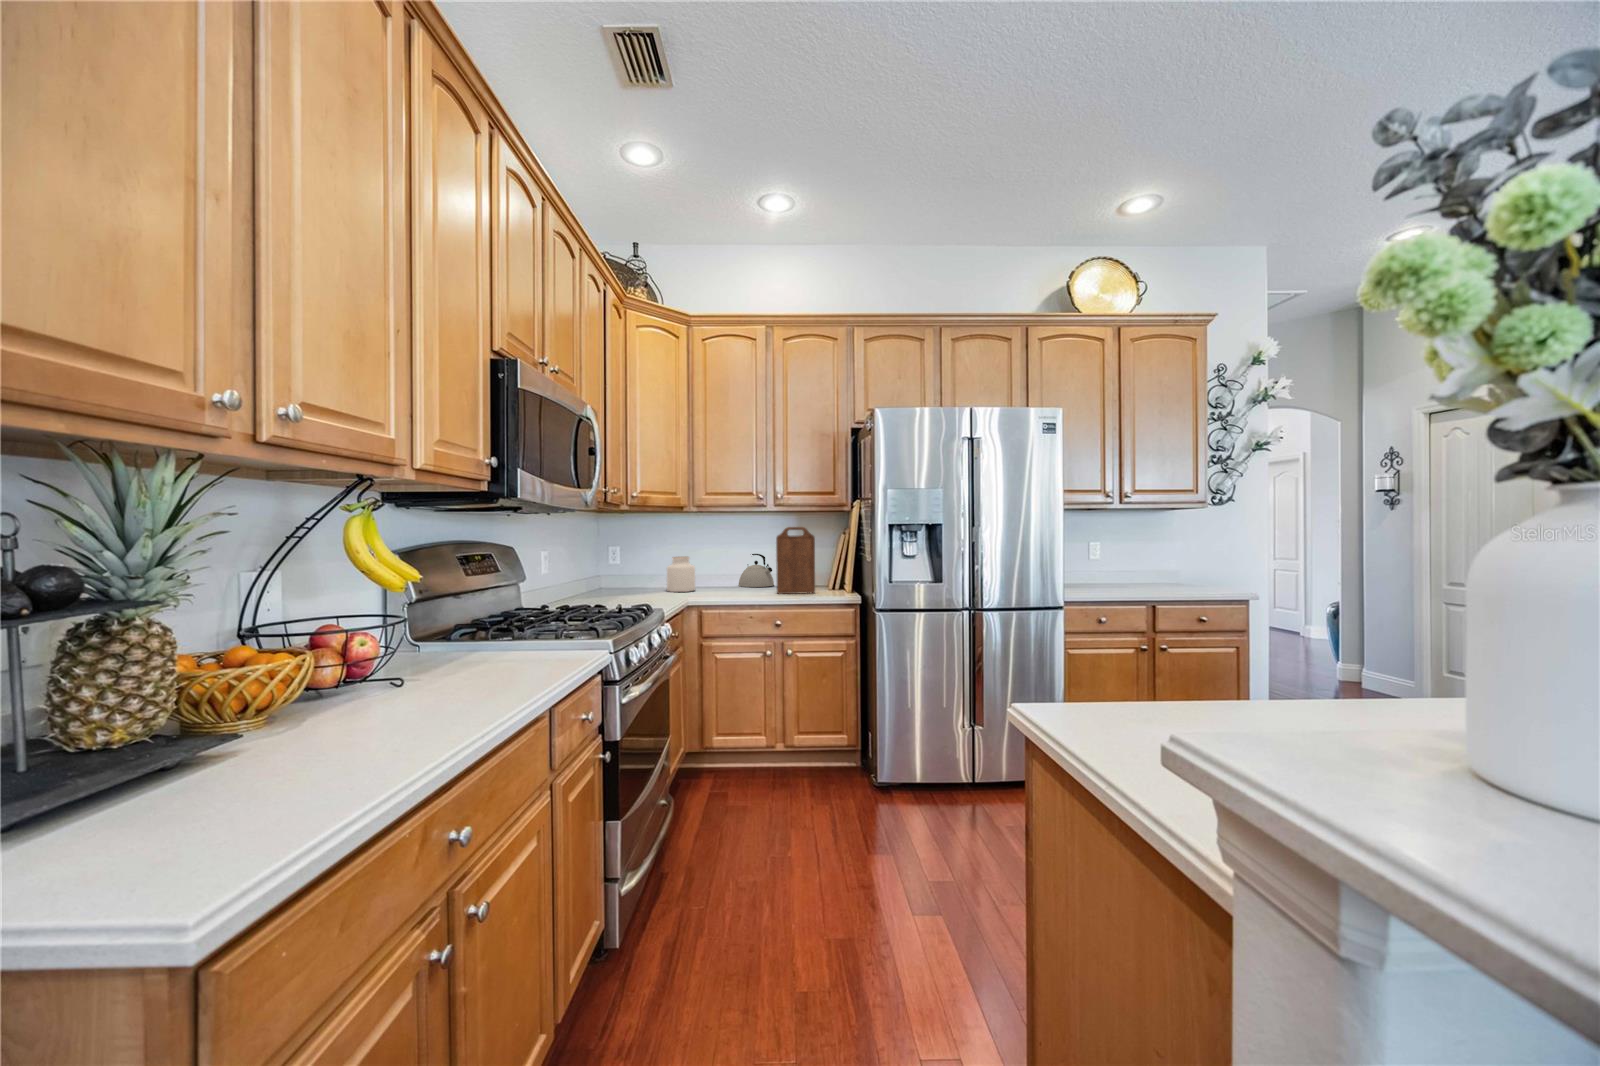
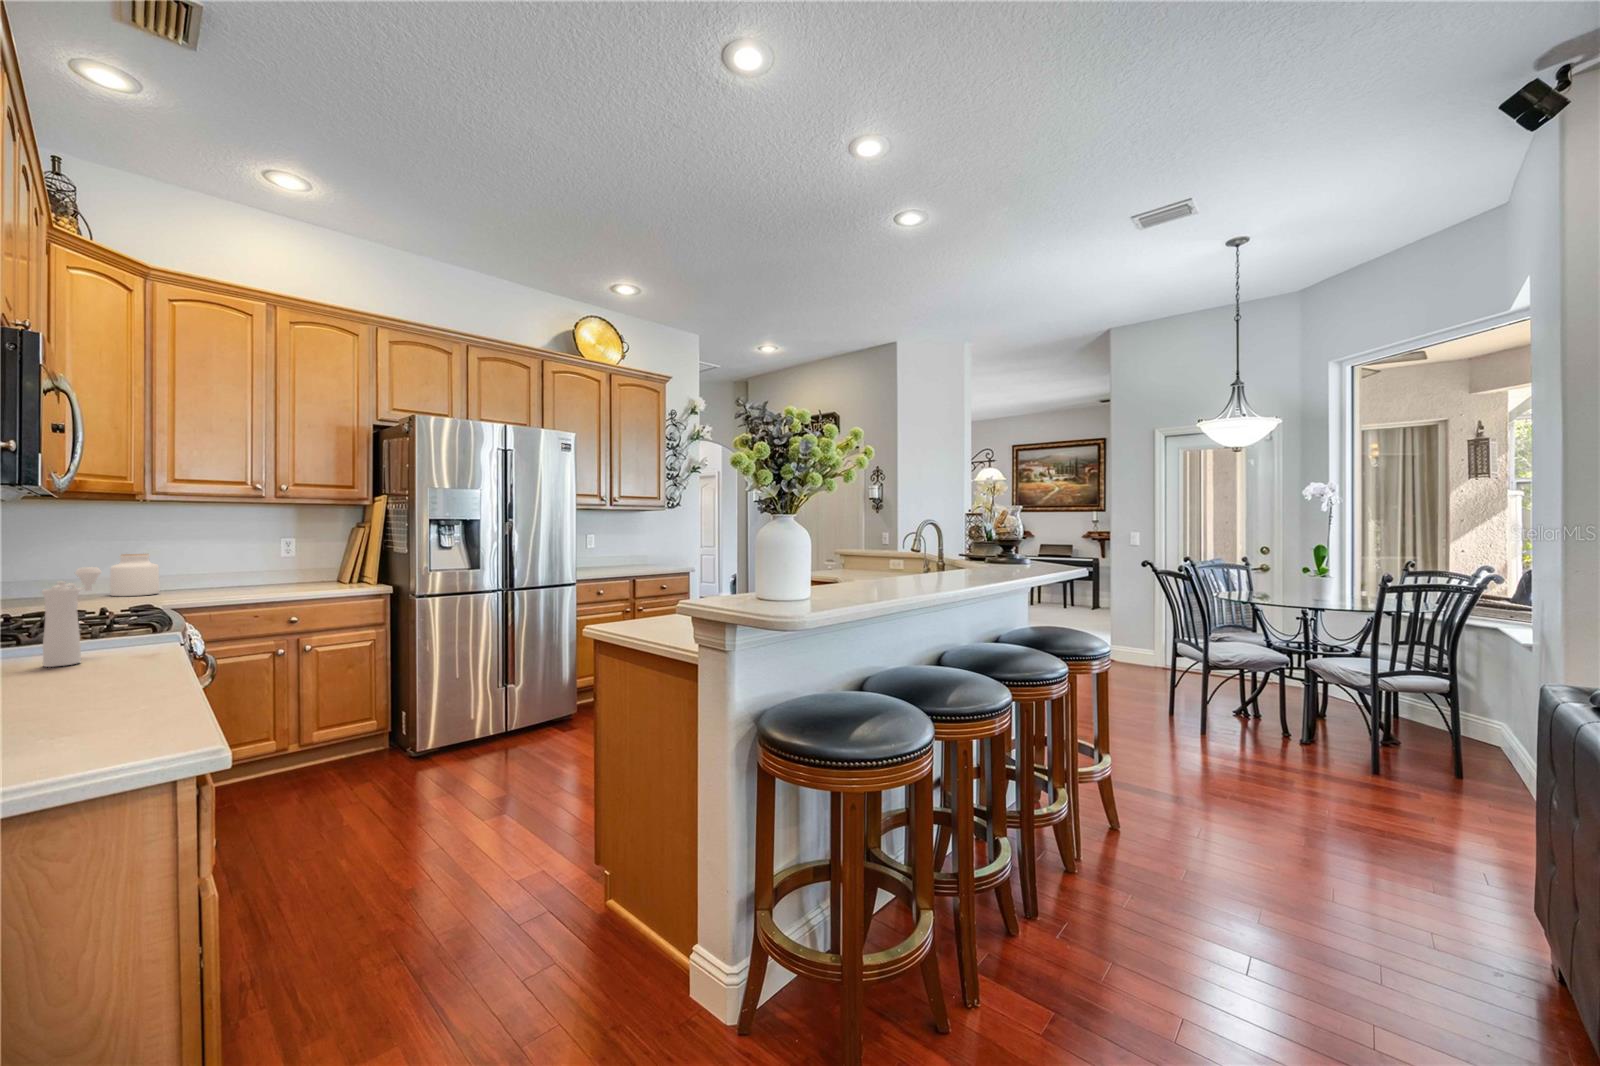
cutting board: present [776,527,815,594] -> none [285,520,334,590]
kettle: present [739,554,774,587] -> none [212,549,266,587]
pepper mill: none [483,573,540,669] -> present [42,567,102,667]

